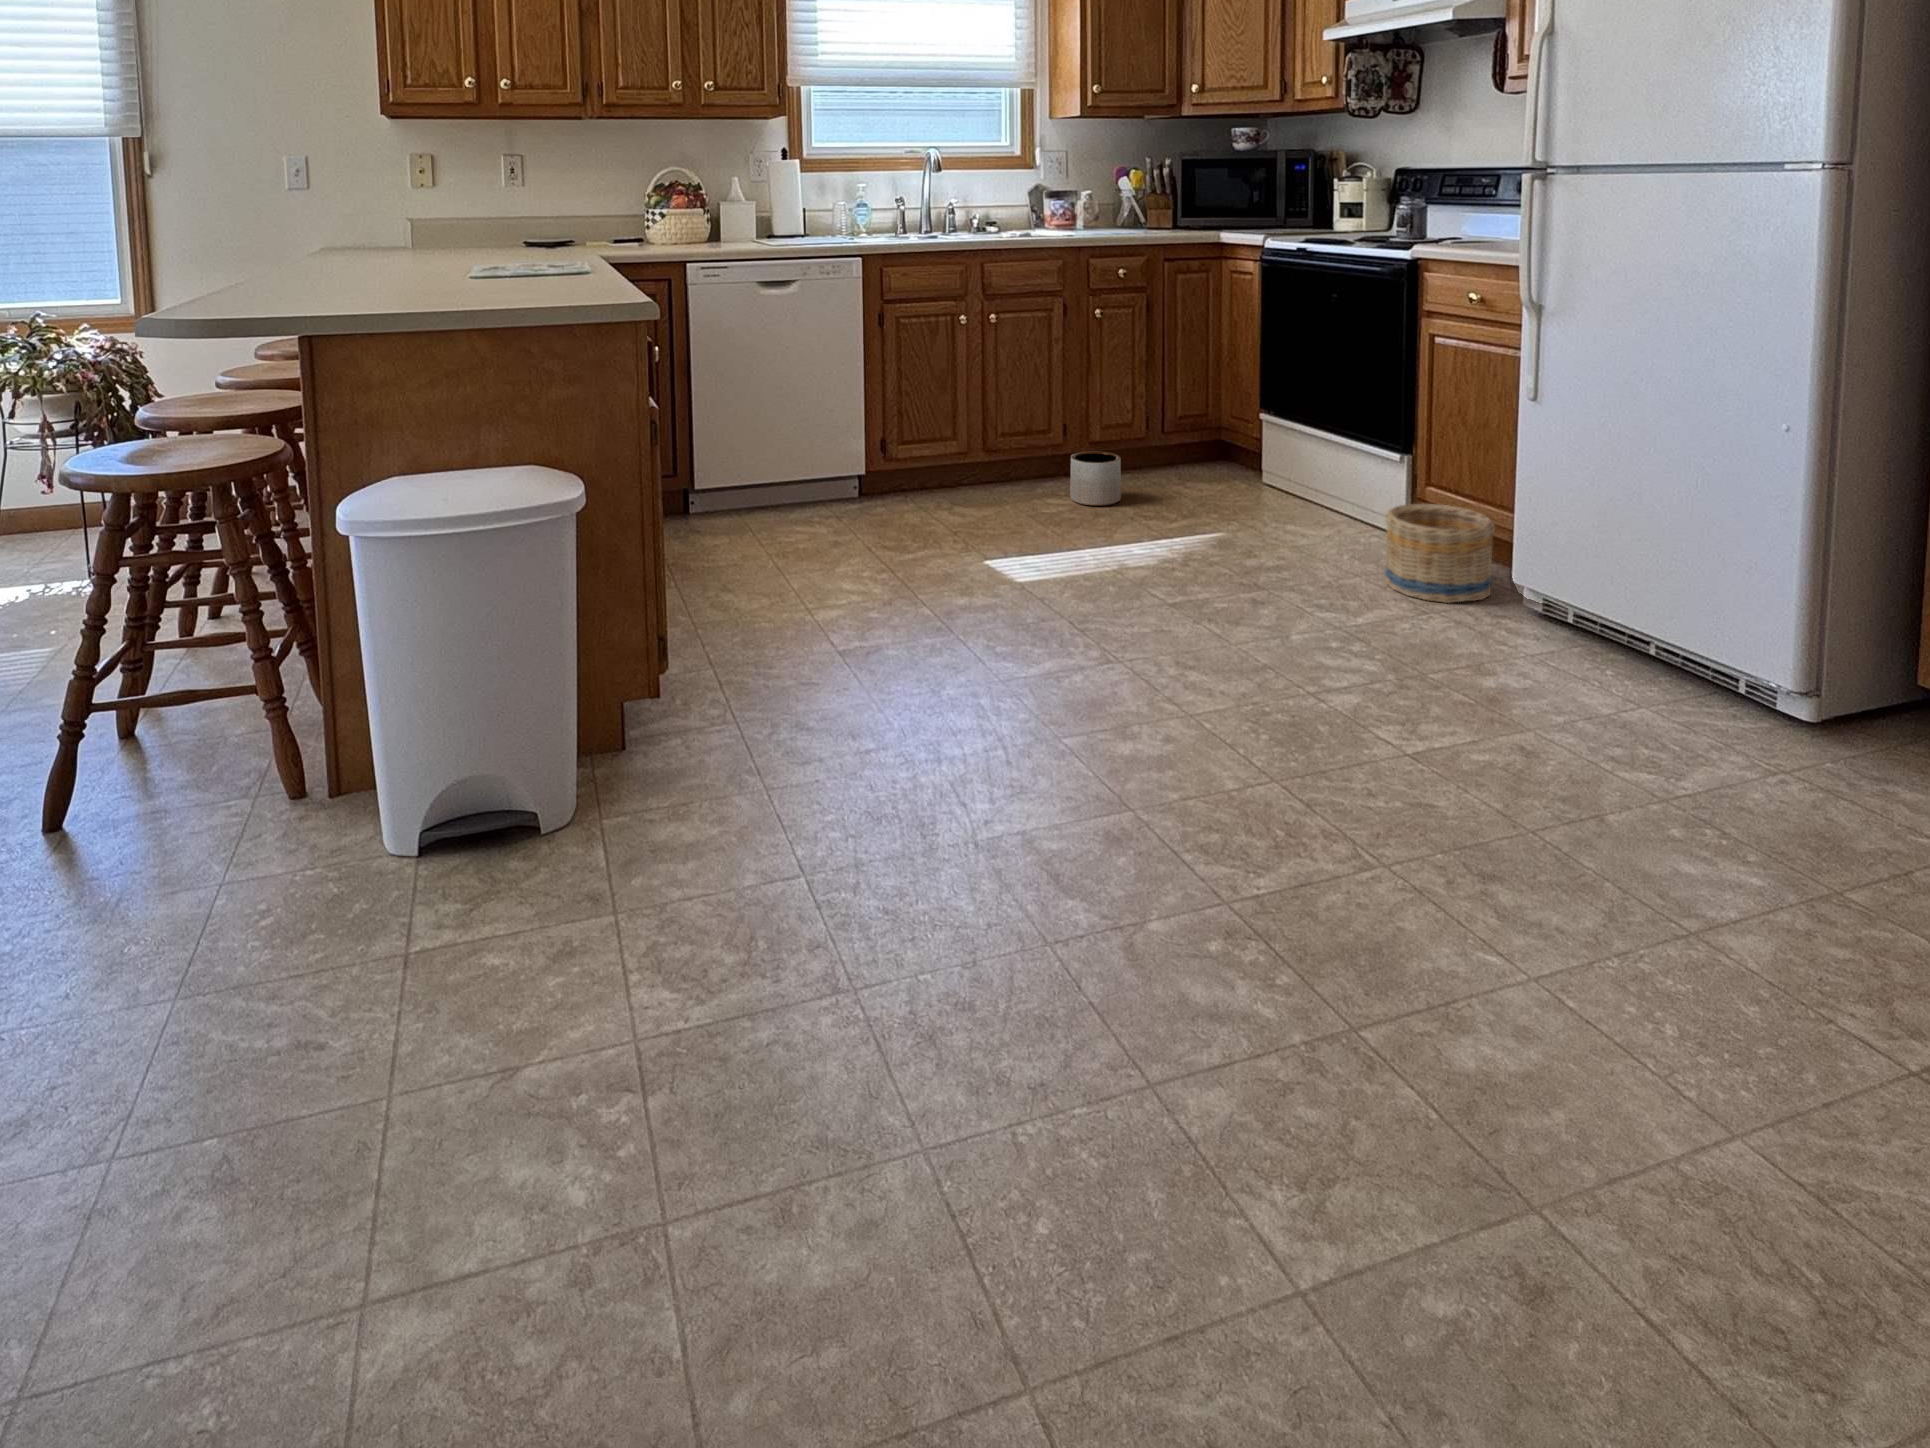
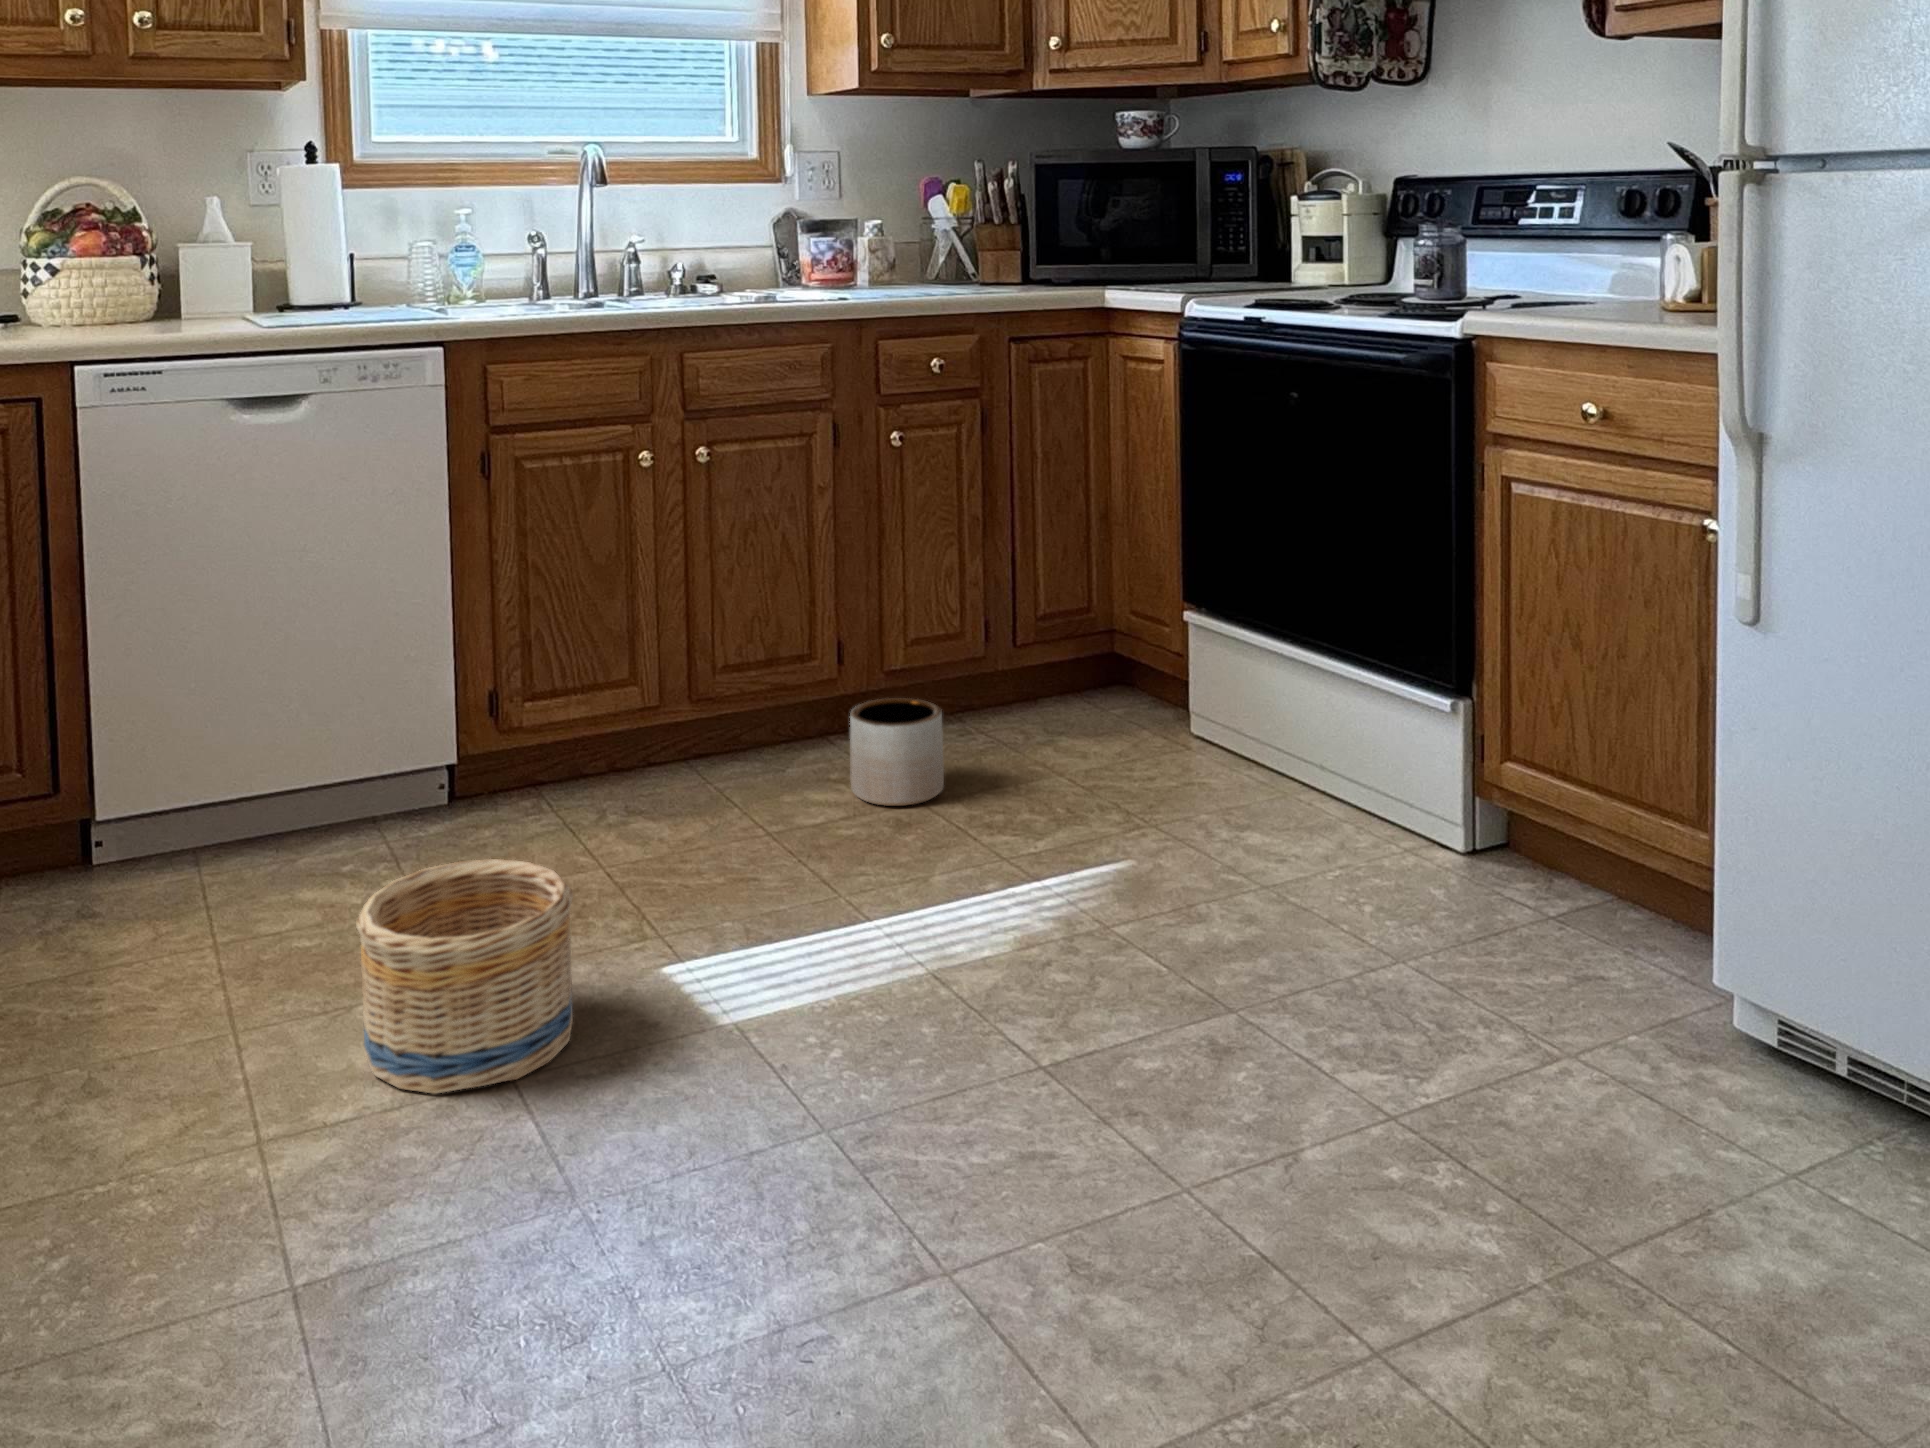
basket: present [1385,504,1495,603] -> present [356,859,573,1094]

